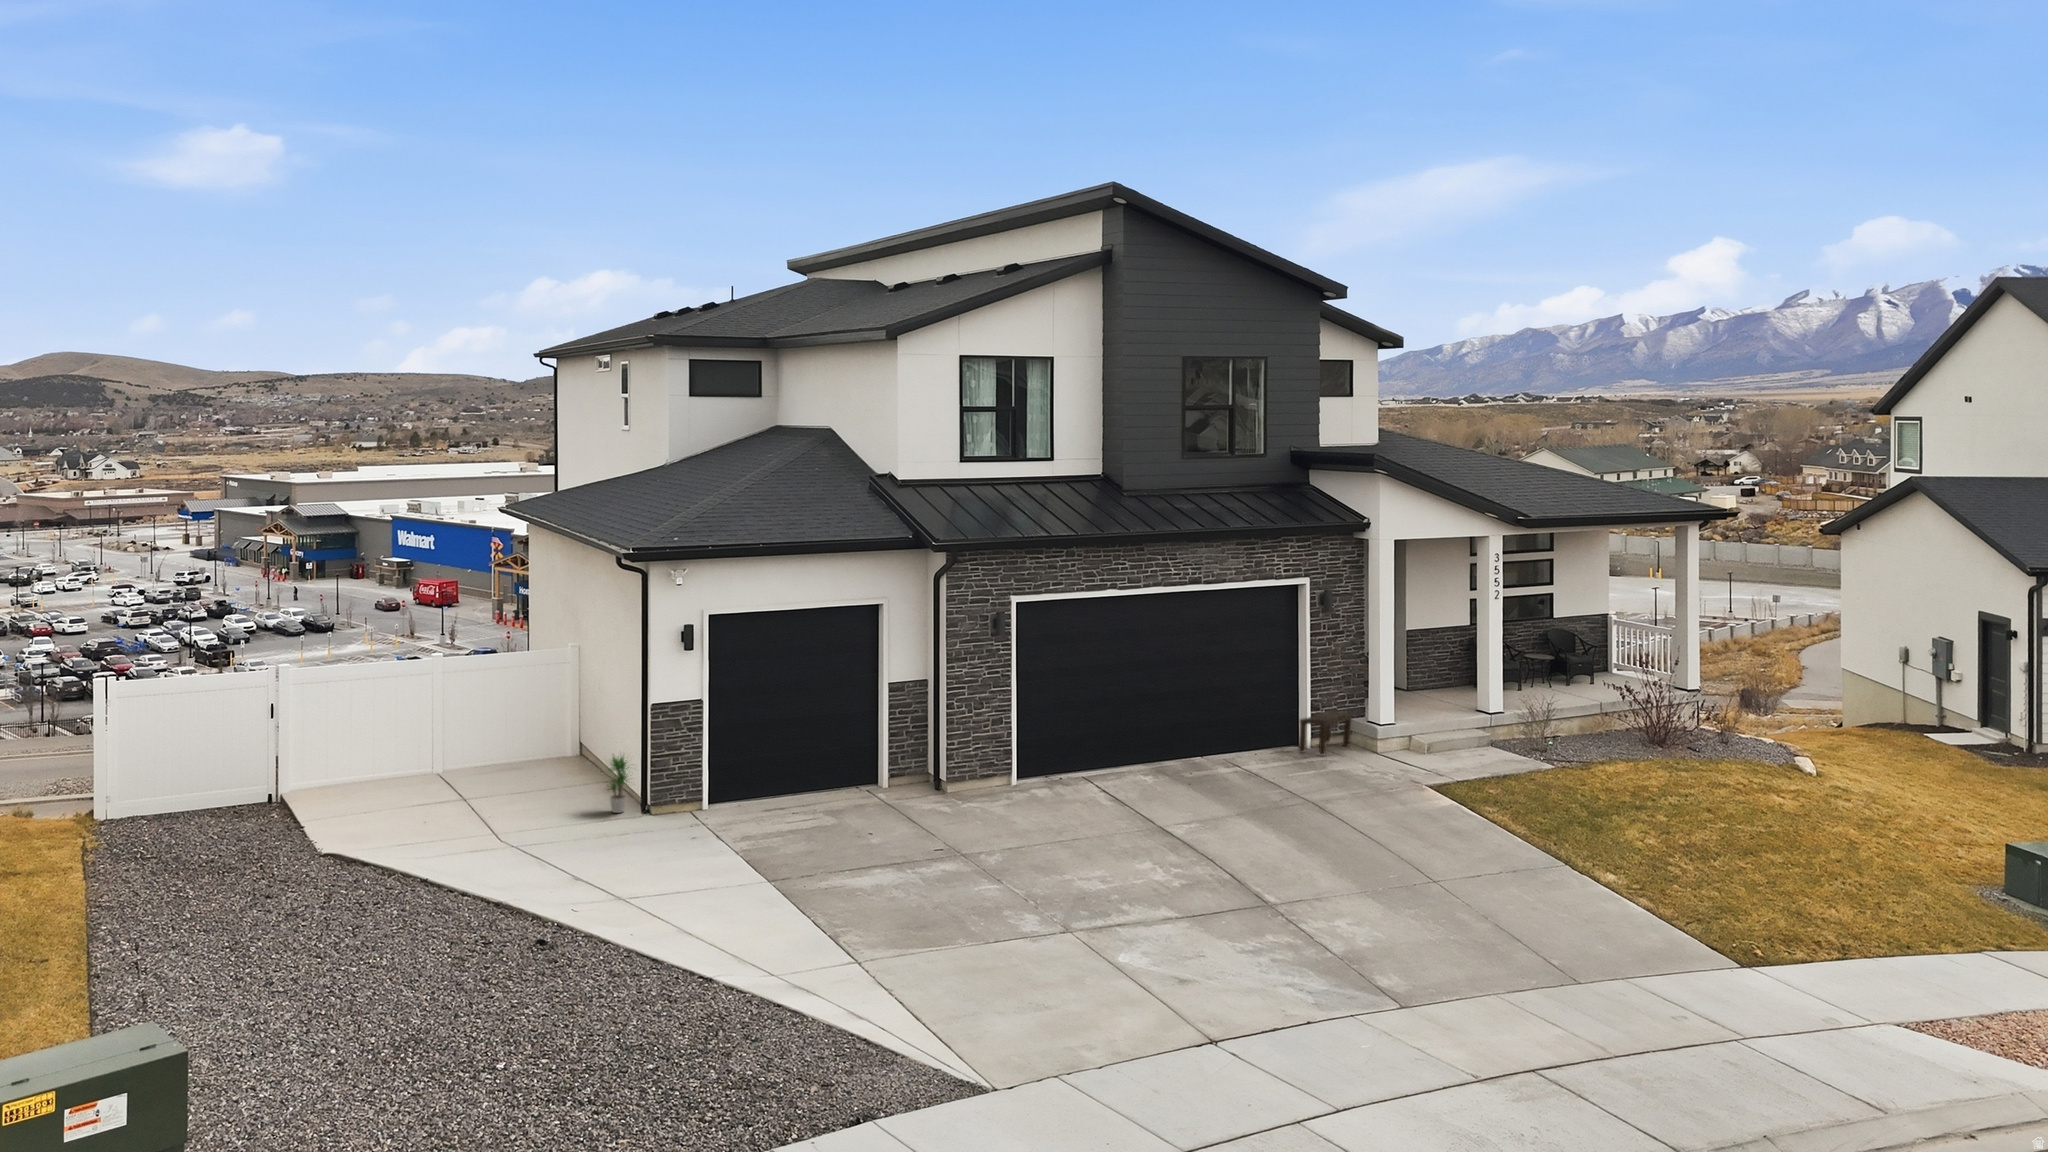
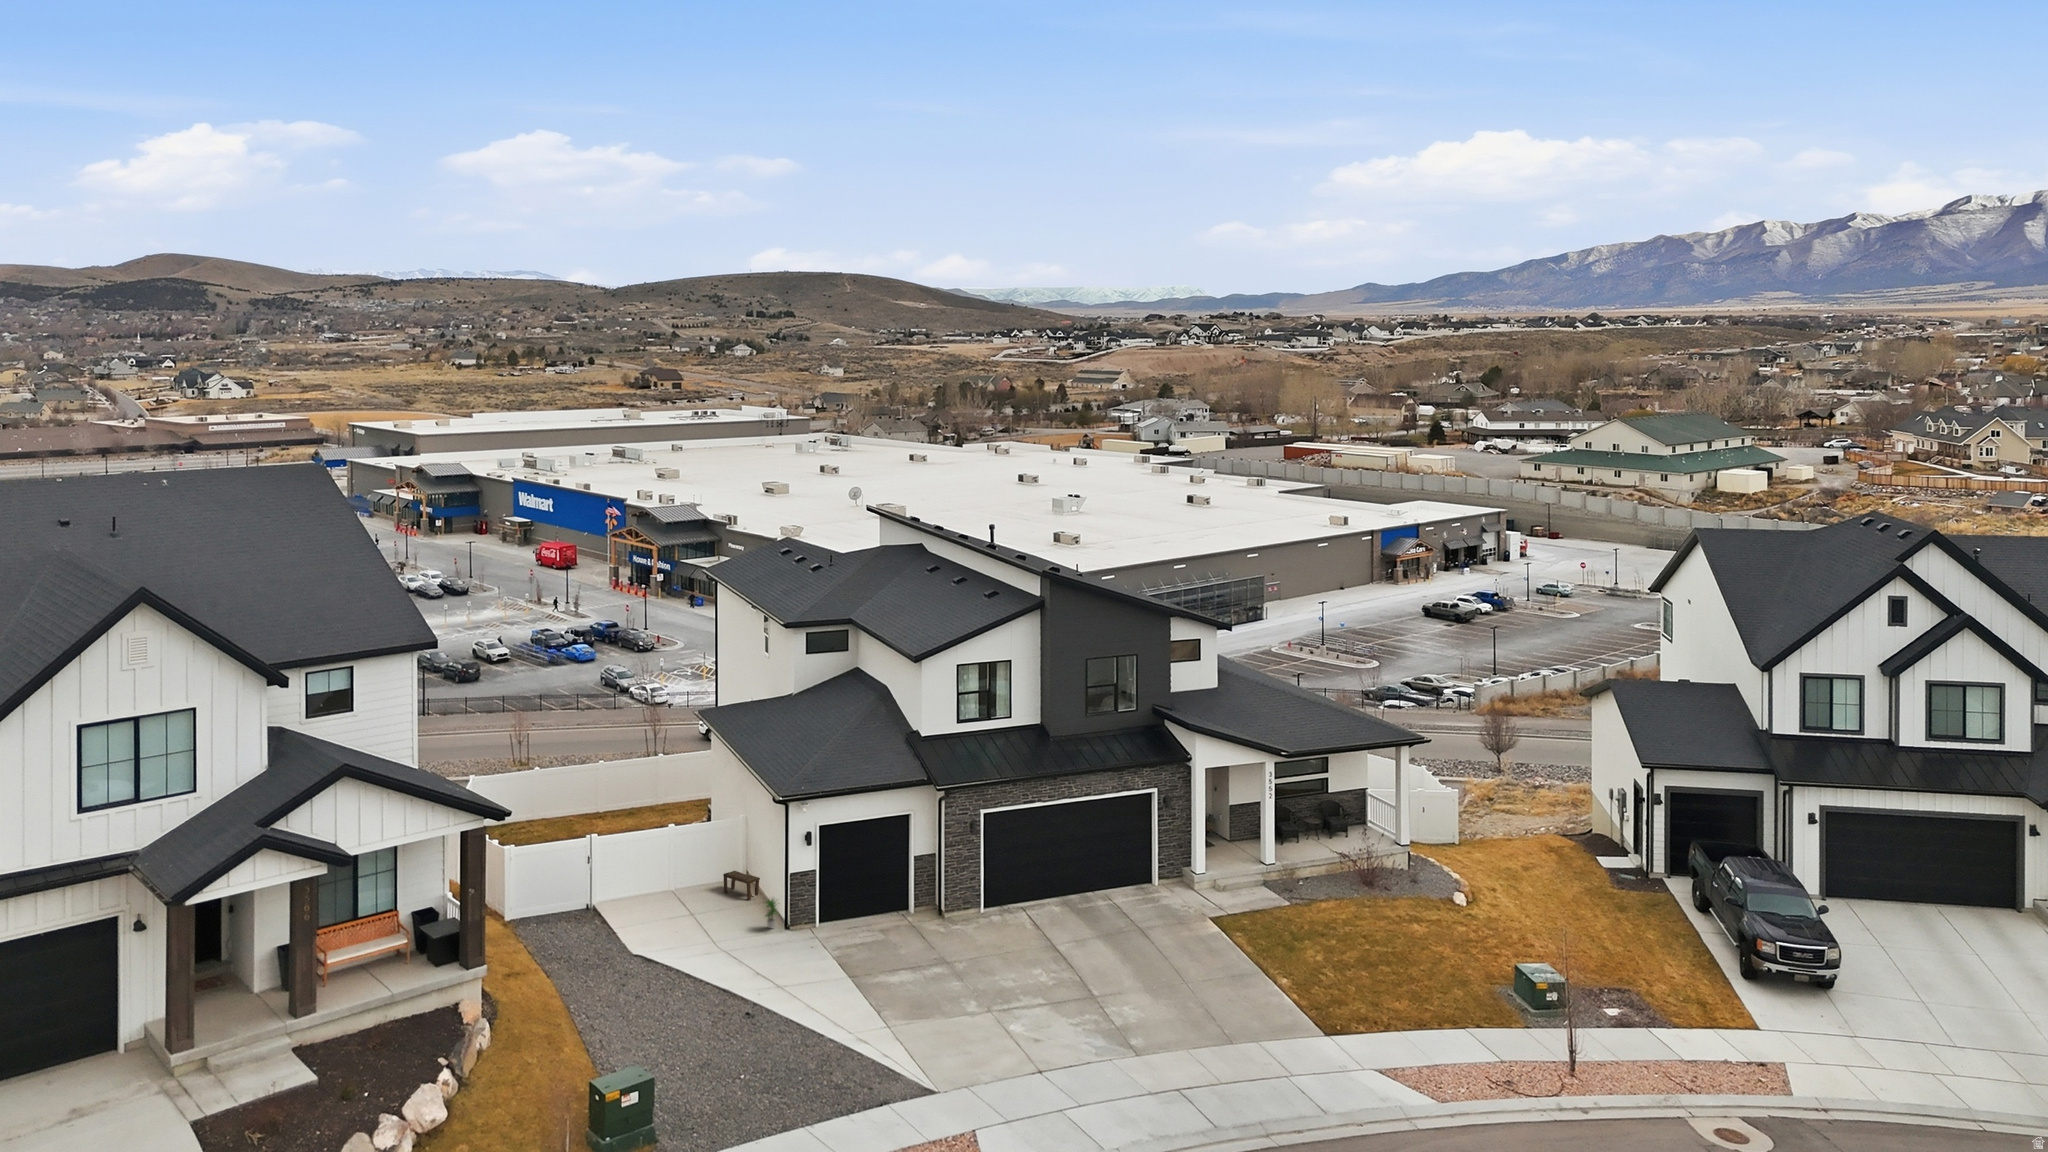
bench: present [1299,711,1353,755] -> present [723,871,760,900]

